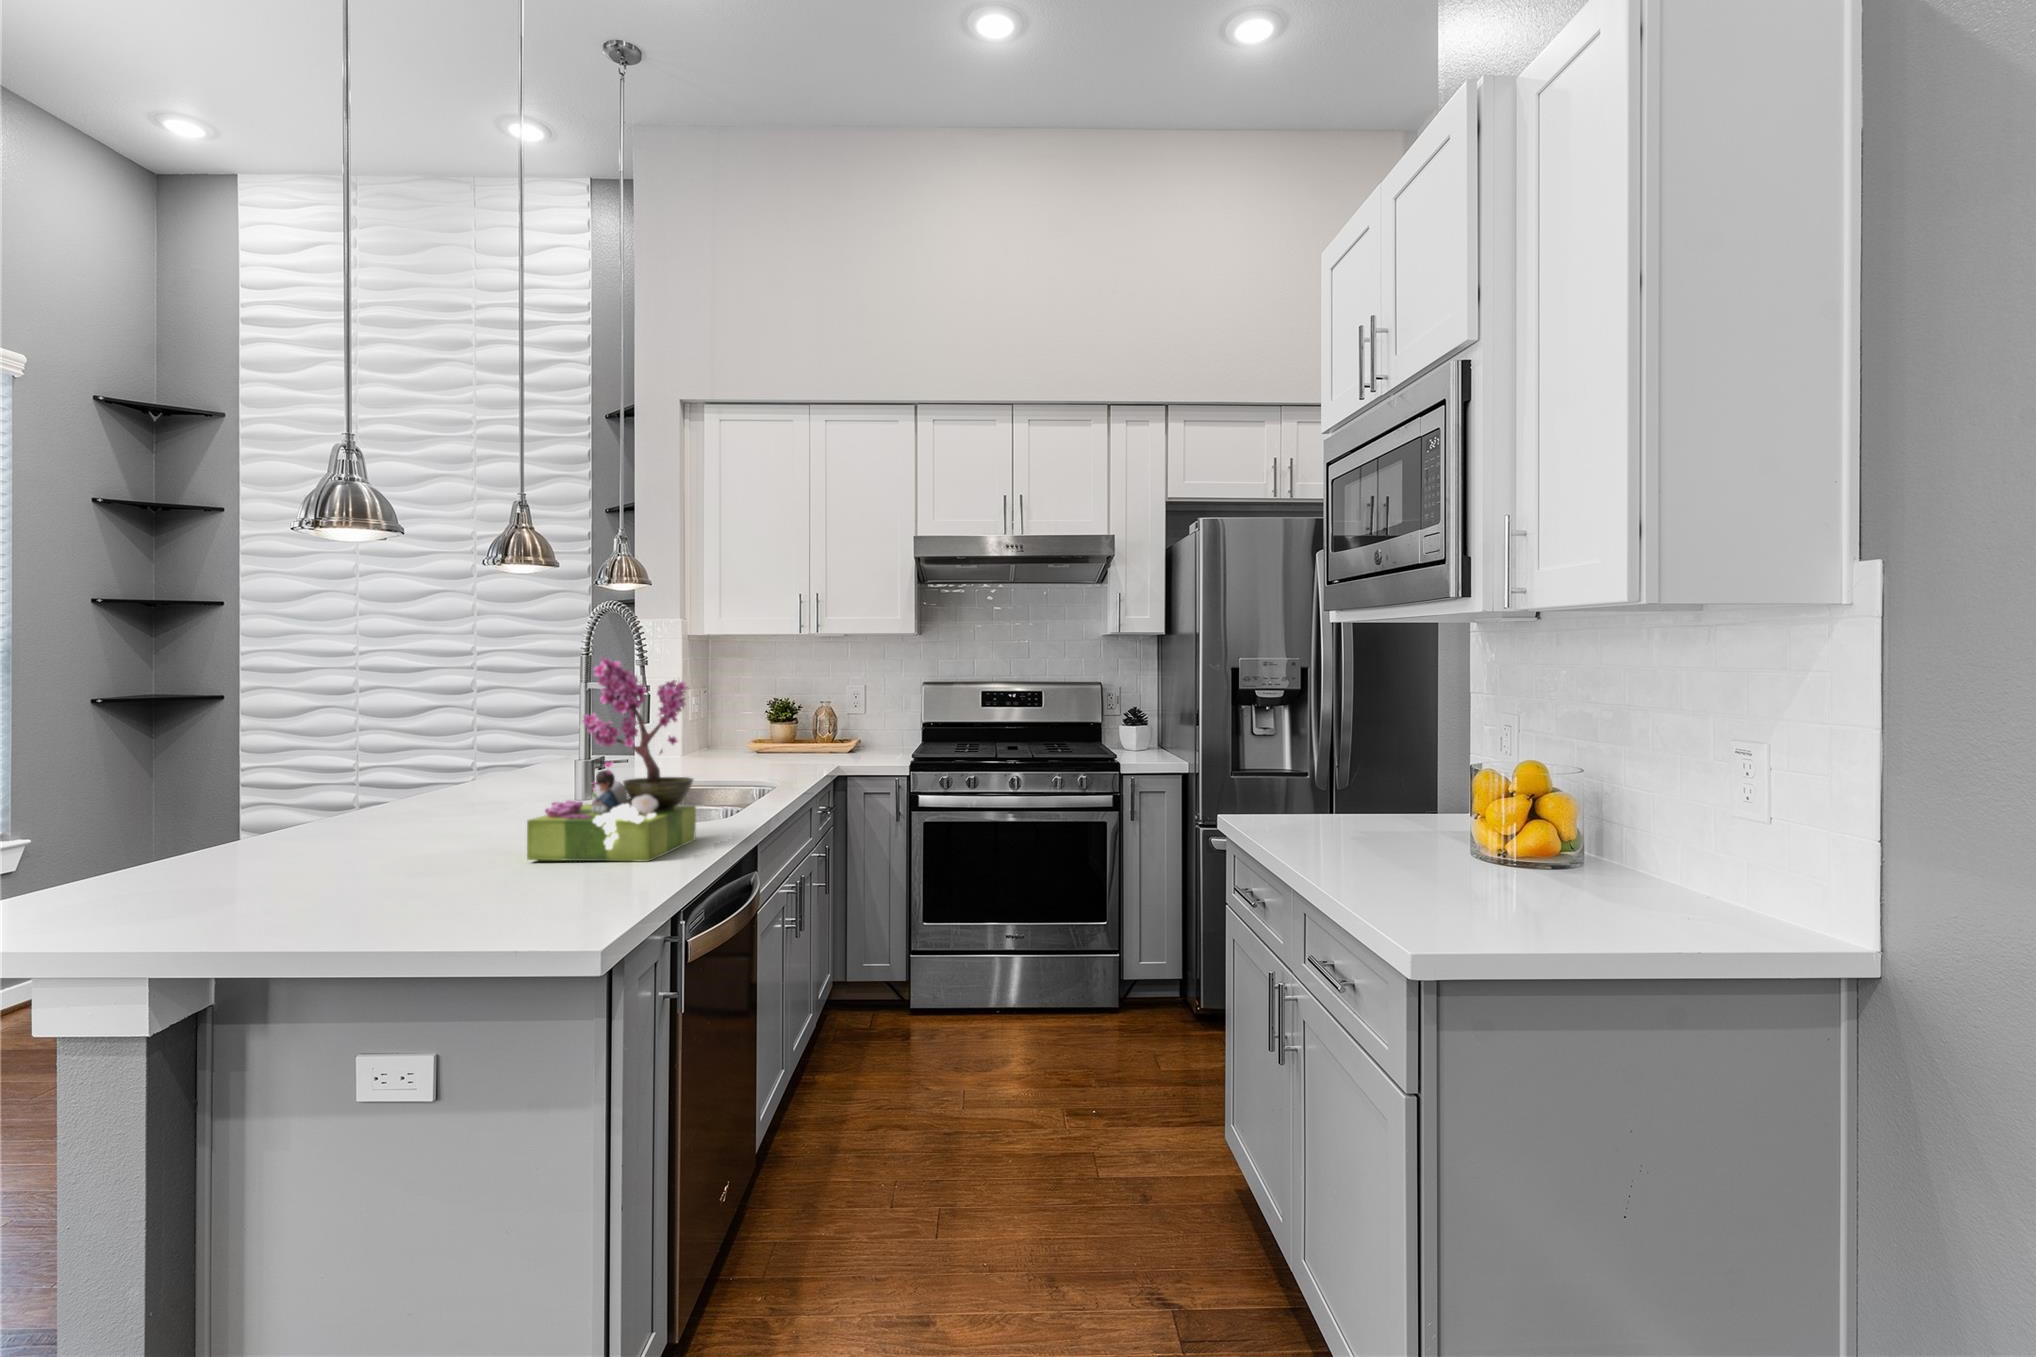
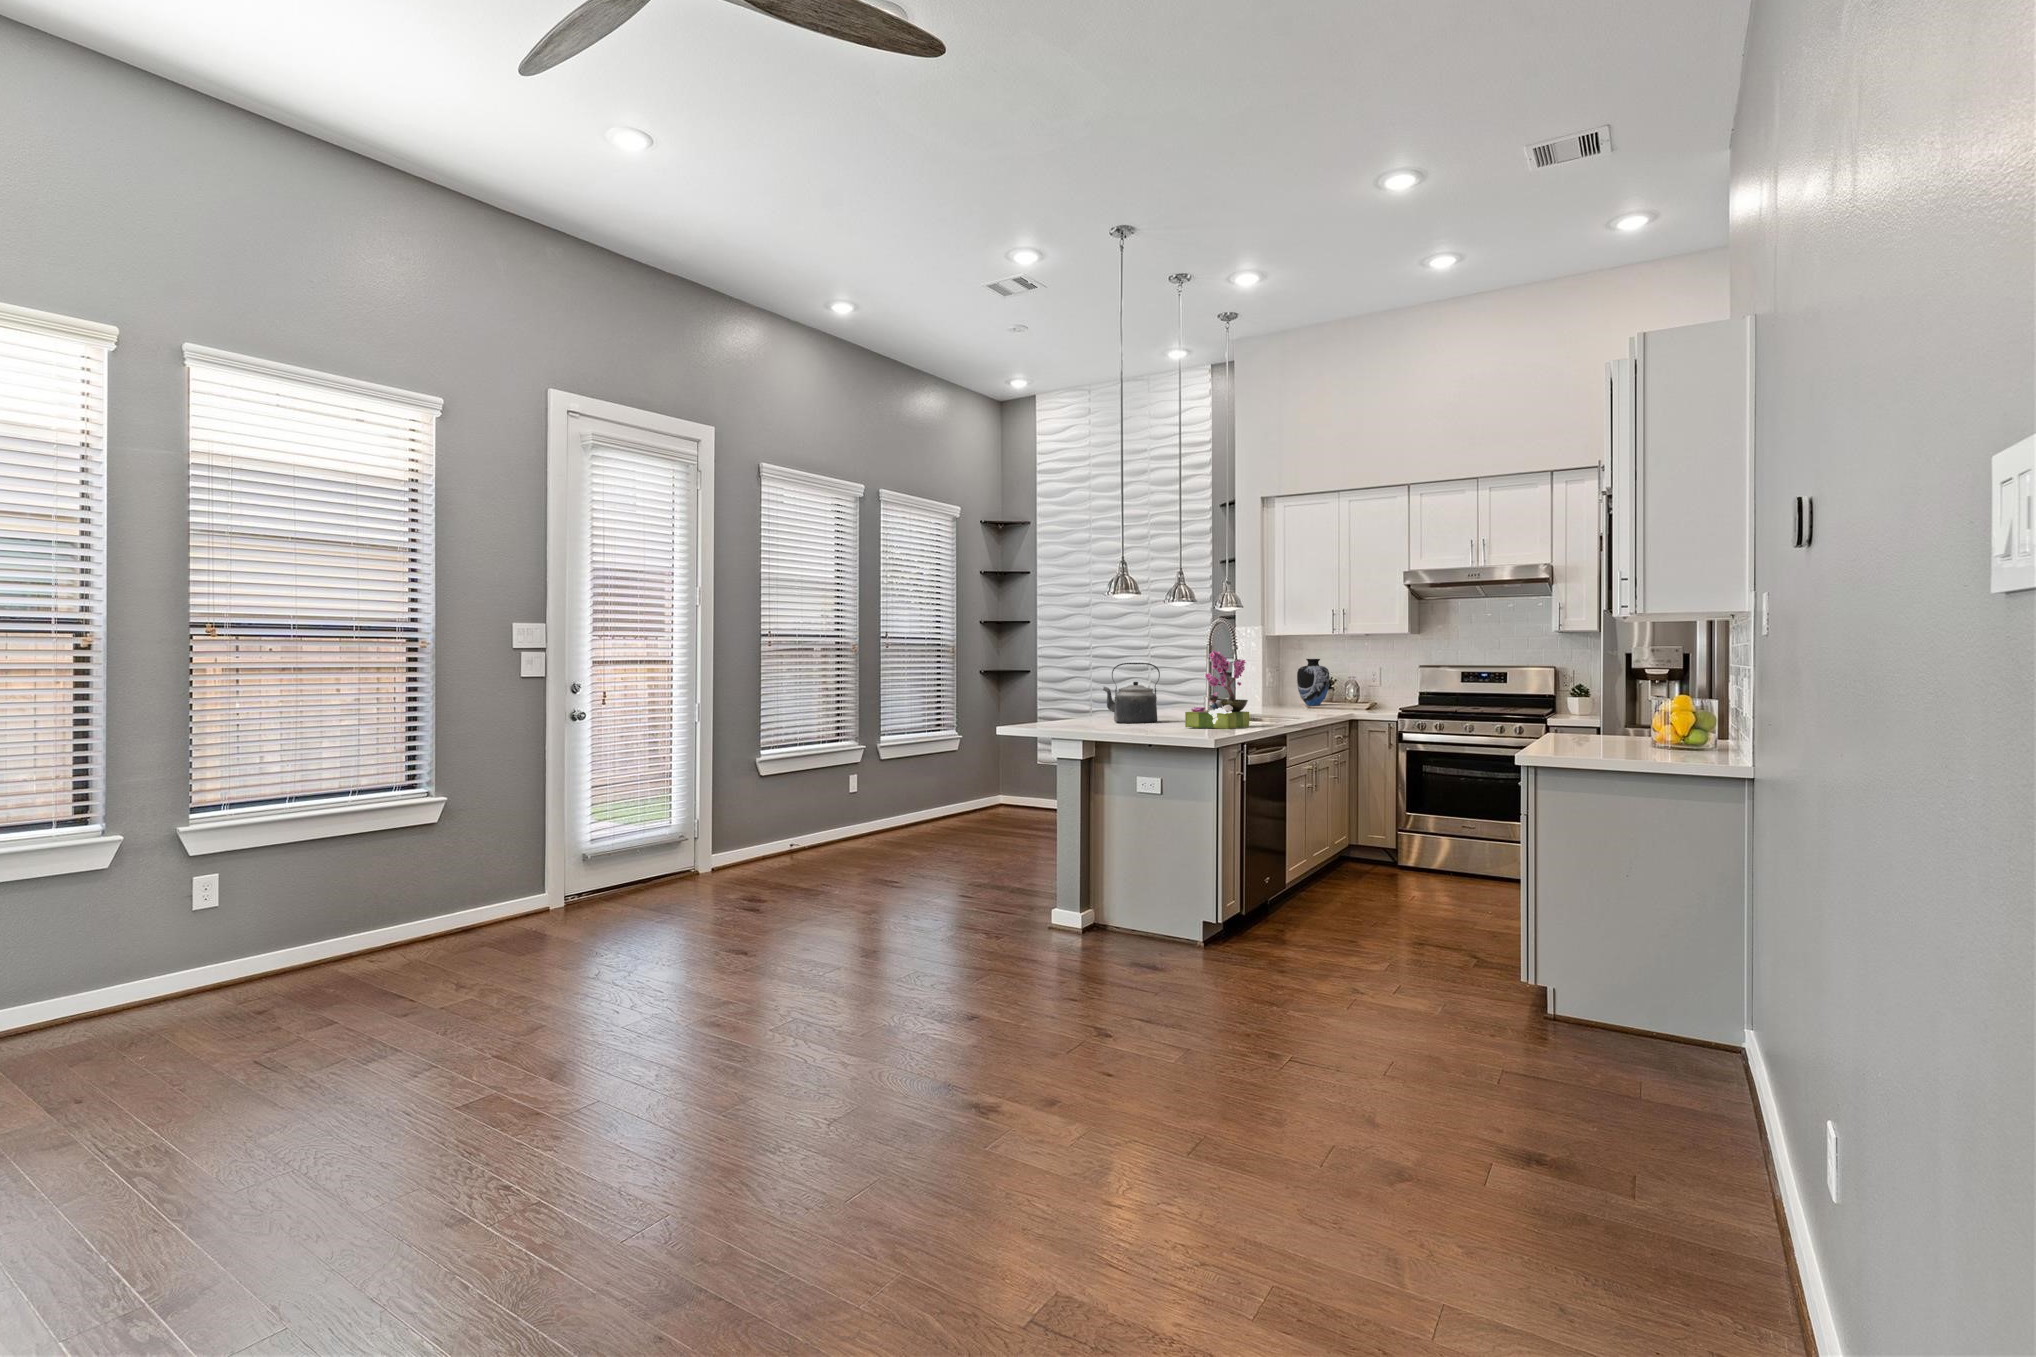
vase: none [739,674,791,749] -> present [1297,659,1330,705]
kettle: none [303,686,467,837] -> present [1103,663,1160,723]

